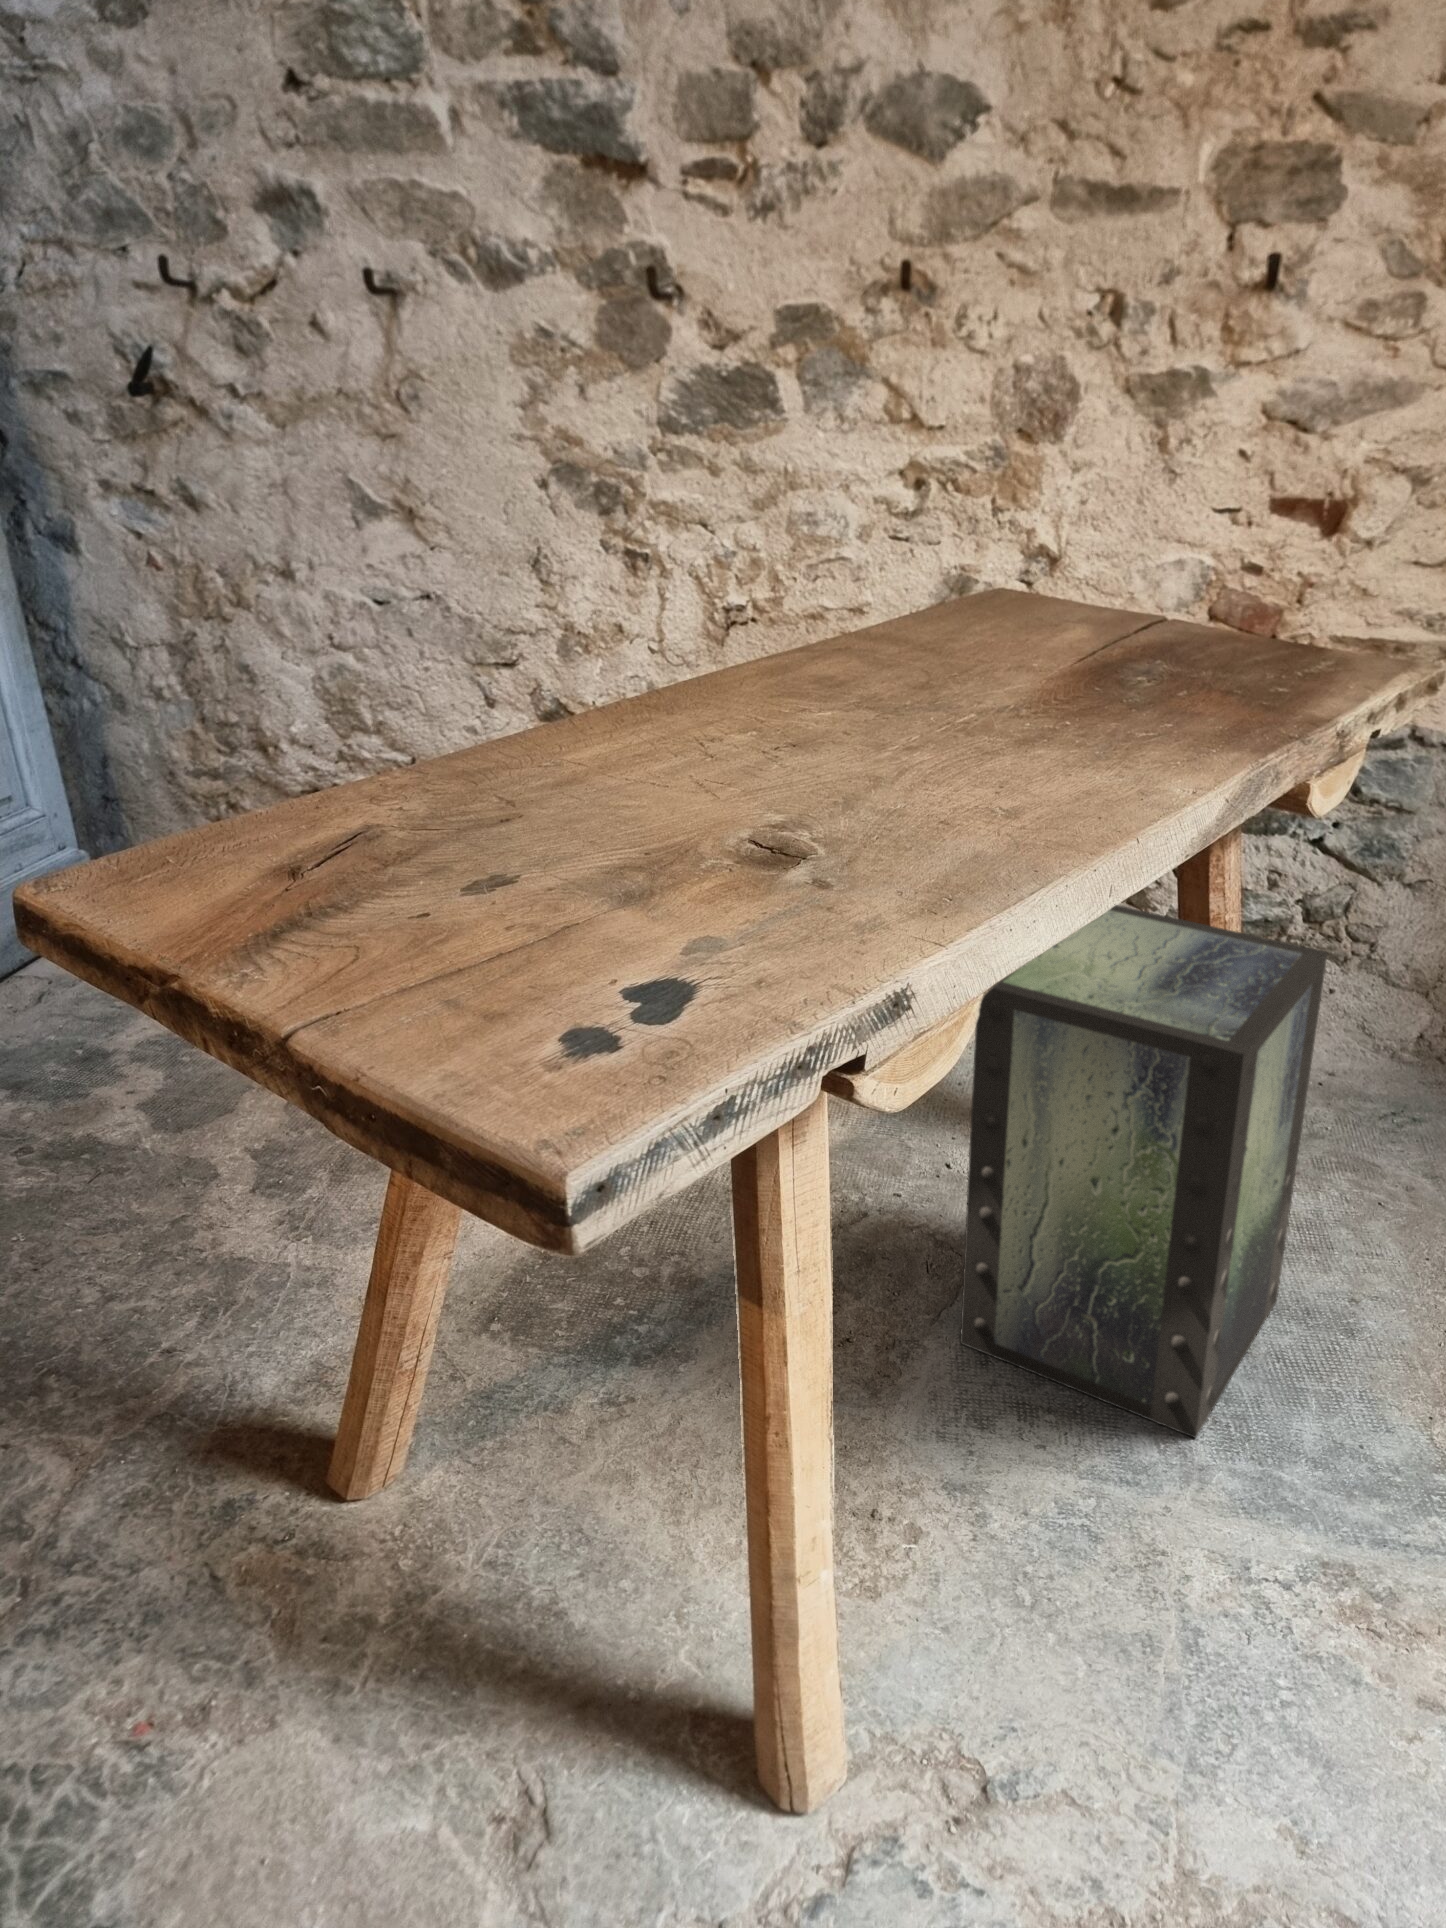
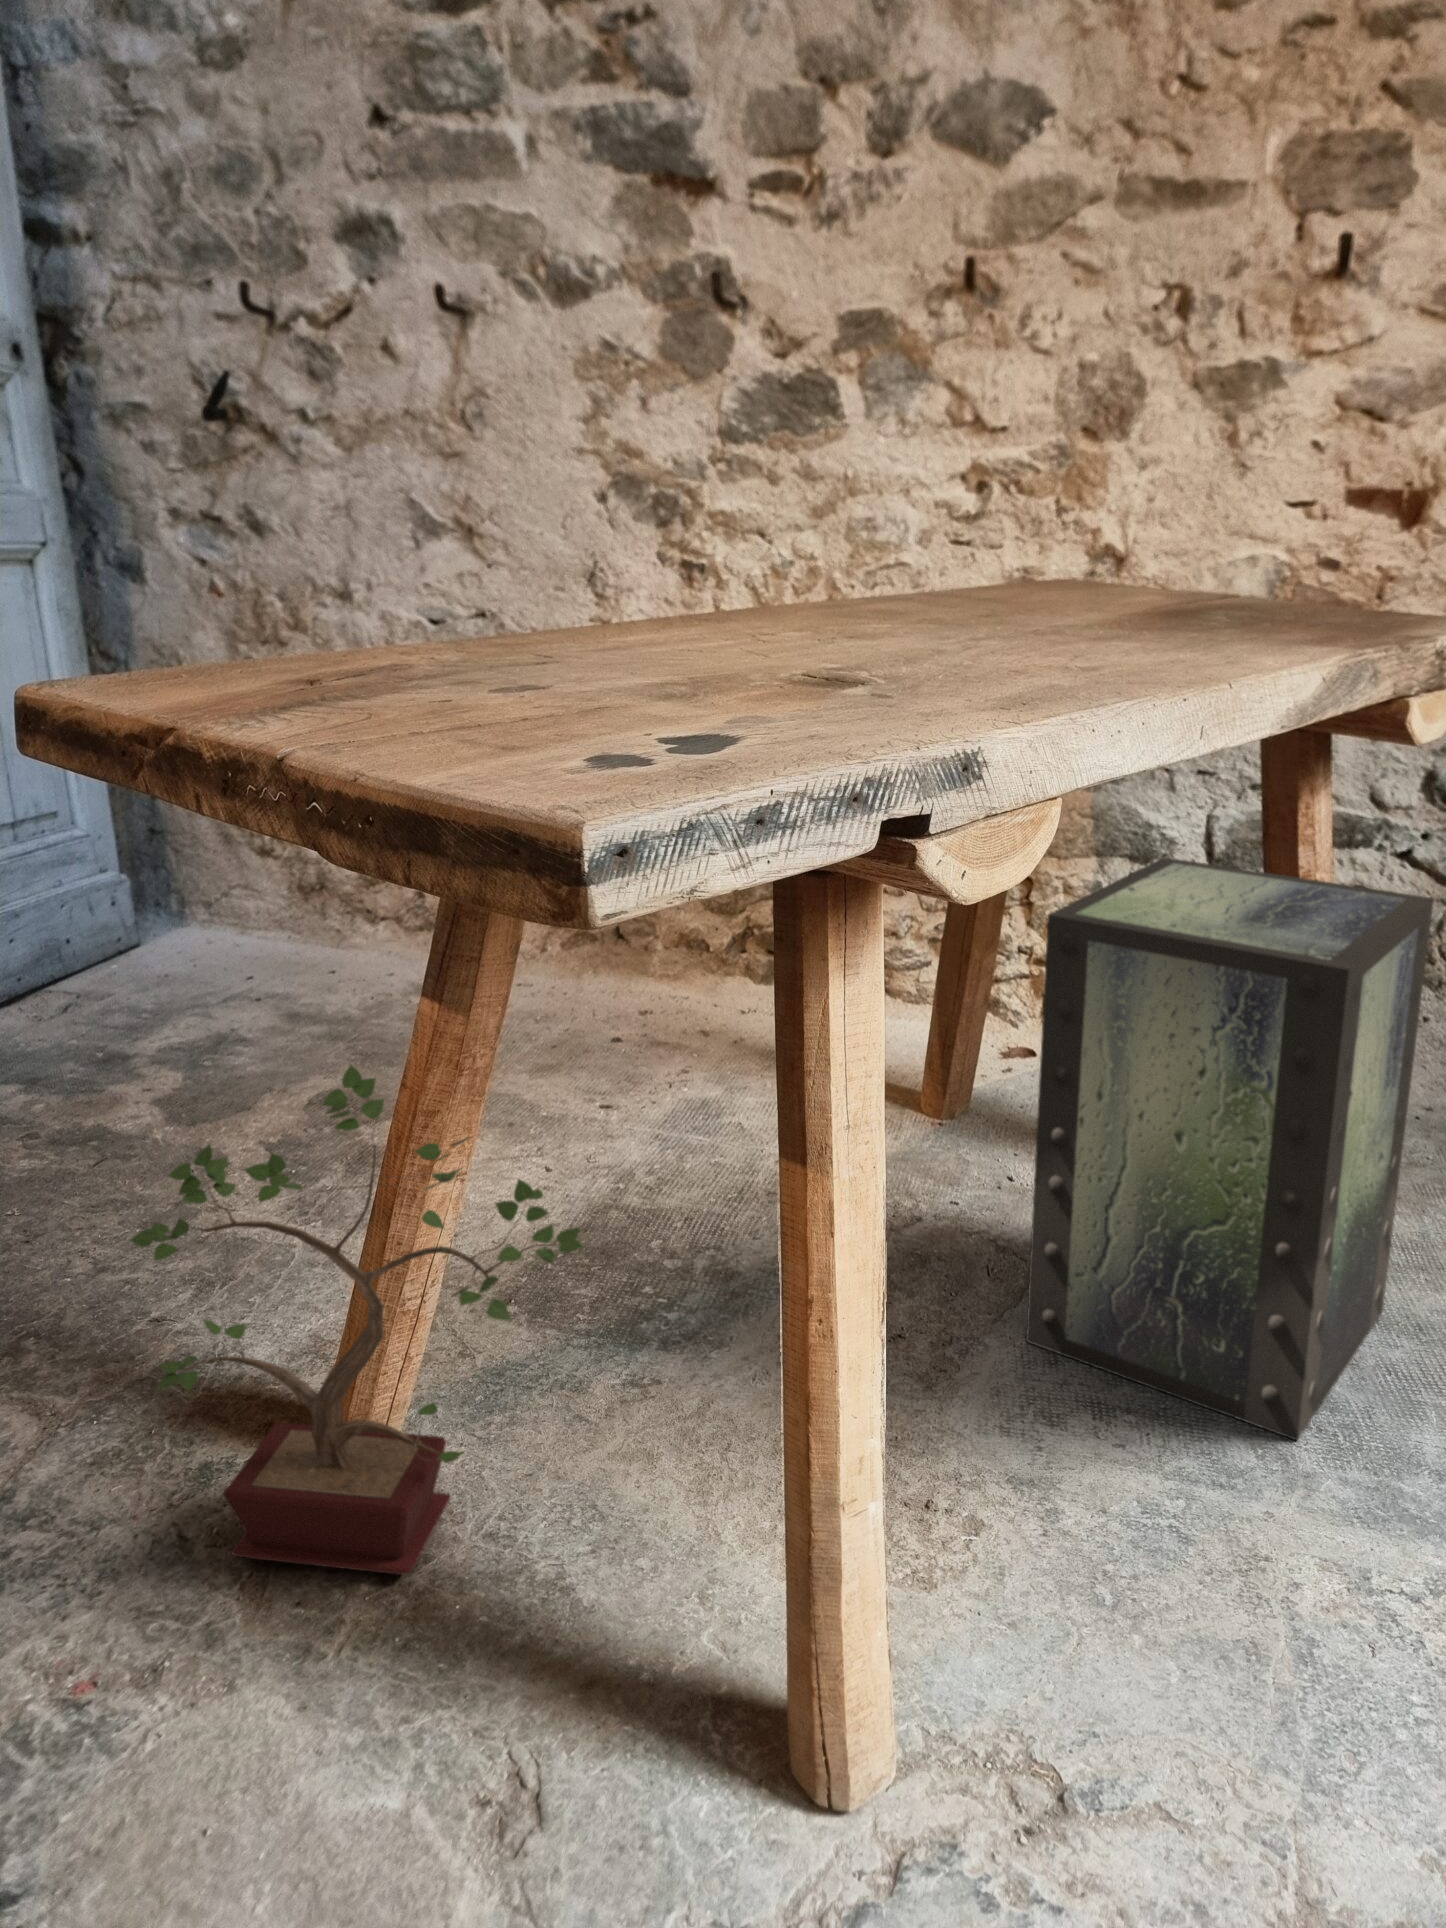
potted plant: none [156,1177,574,1604] -> present [130,1065,583,1575]

